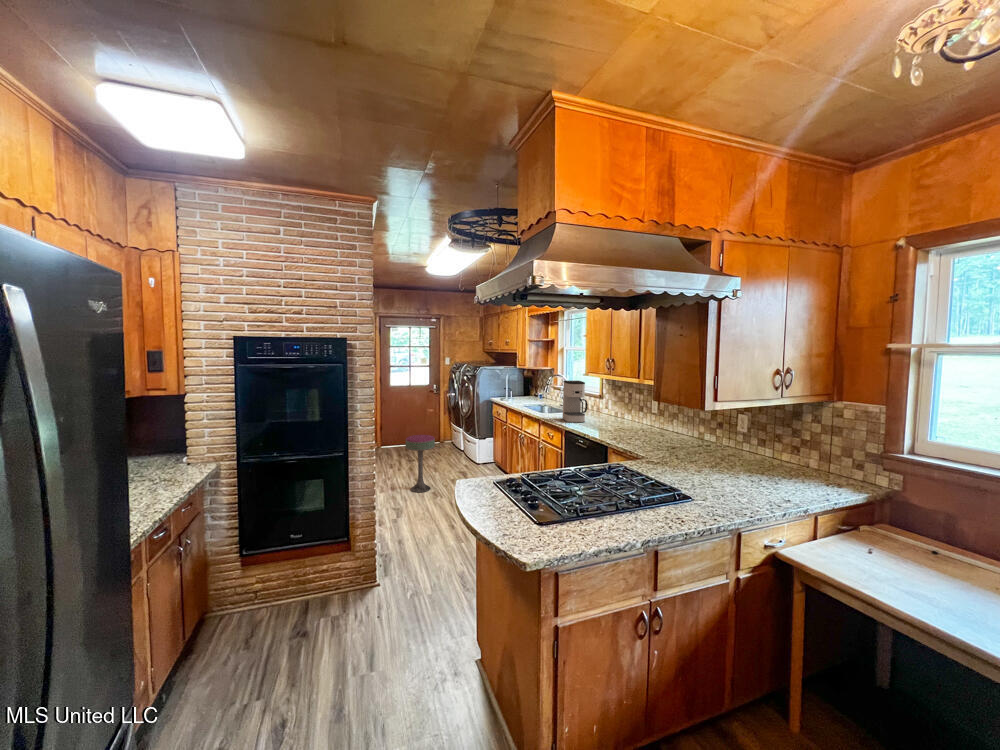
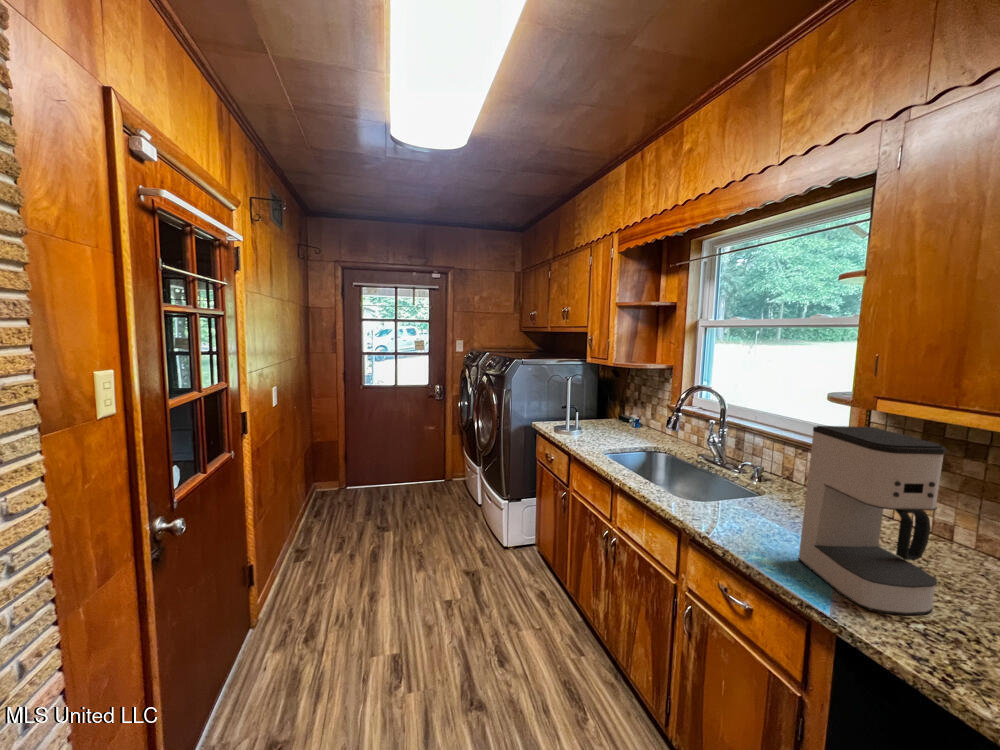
bar stool: present [405,435,435,492] -> none [331,510,402,653]

